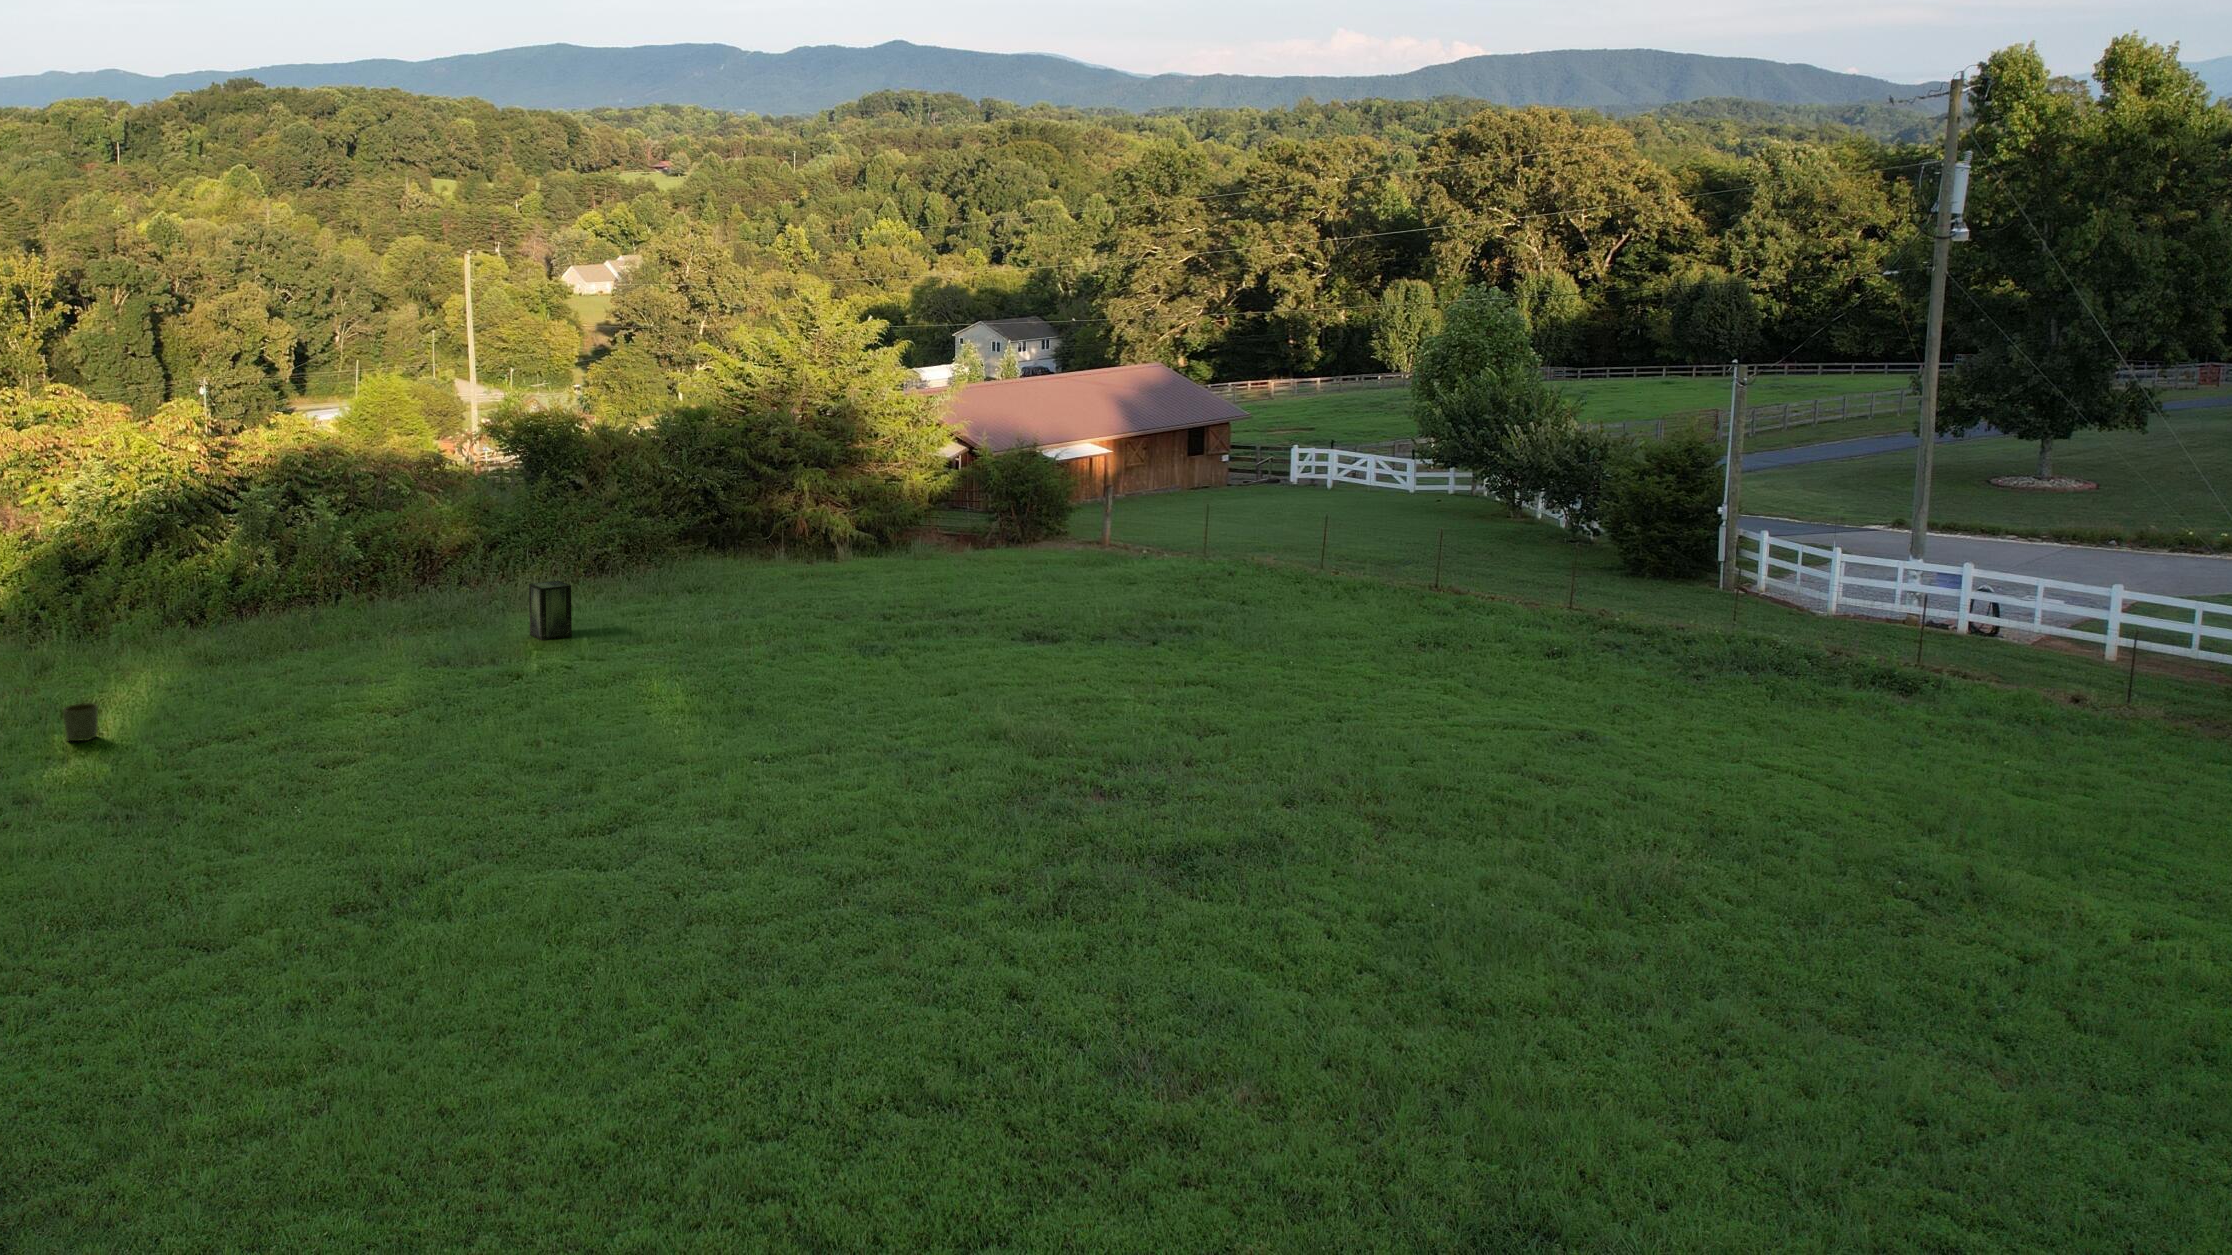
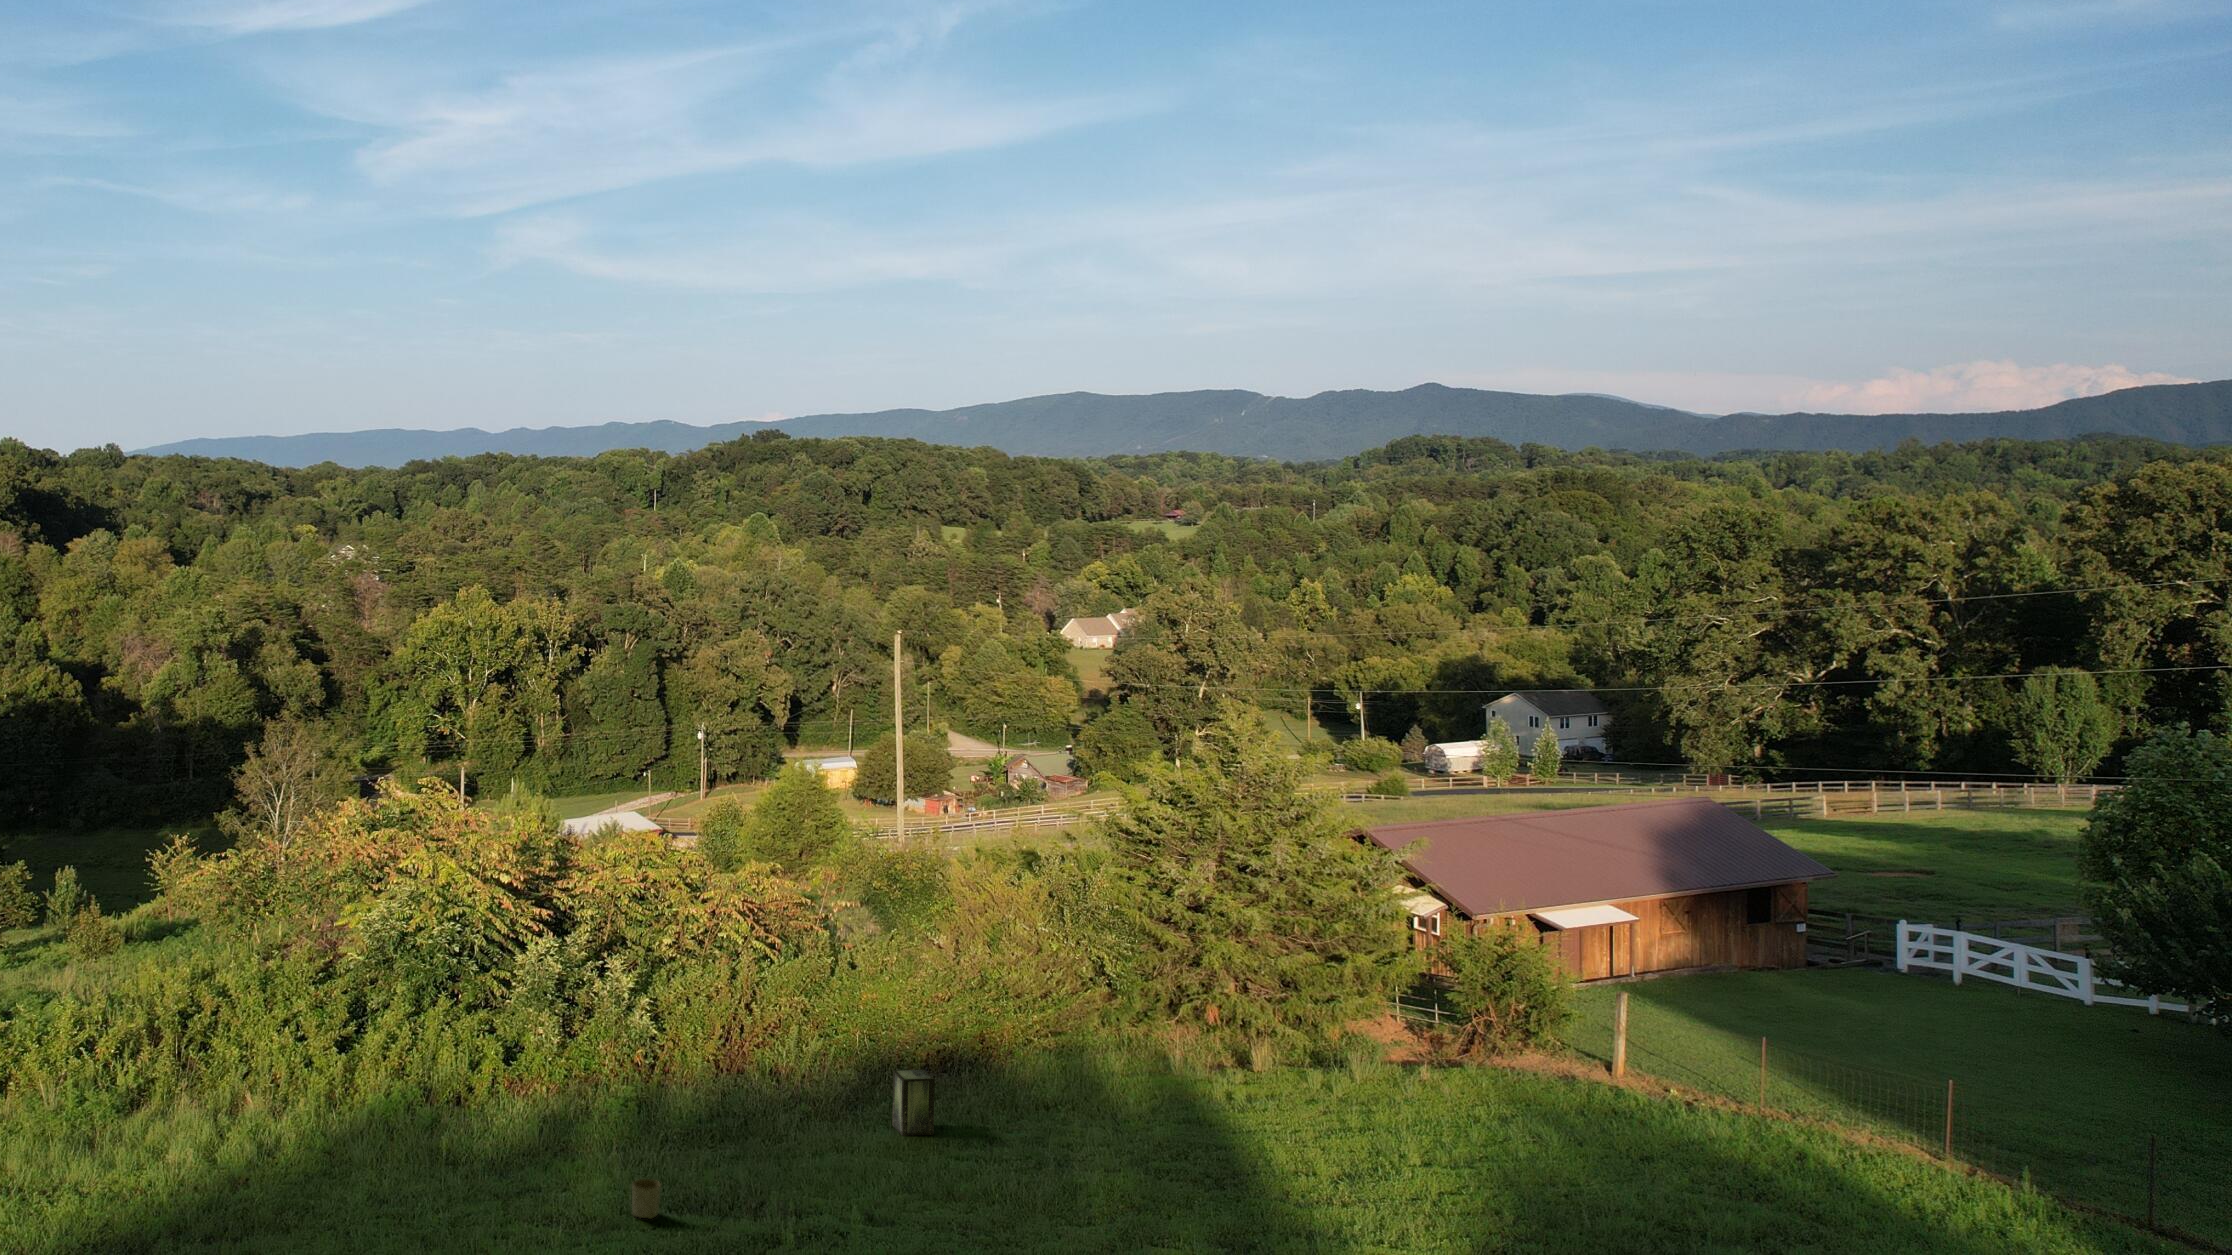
planter: present [63,703,98,741] -> present [632,1179,660,1219]

